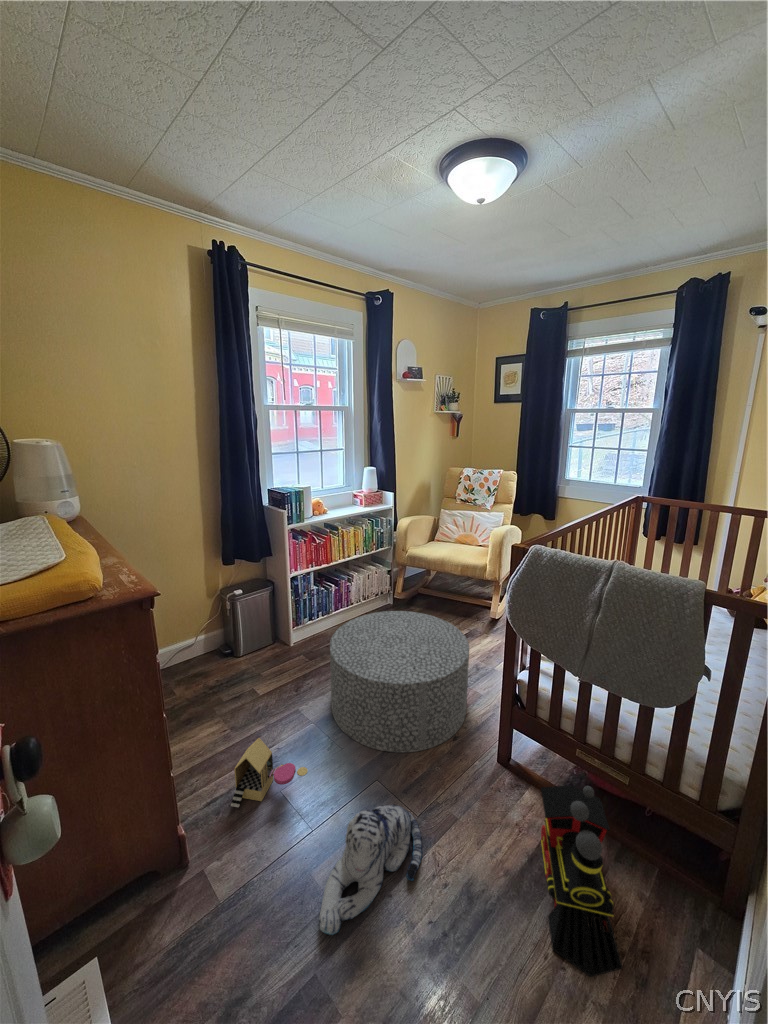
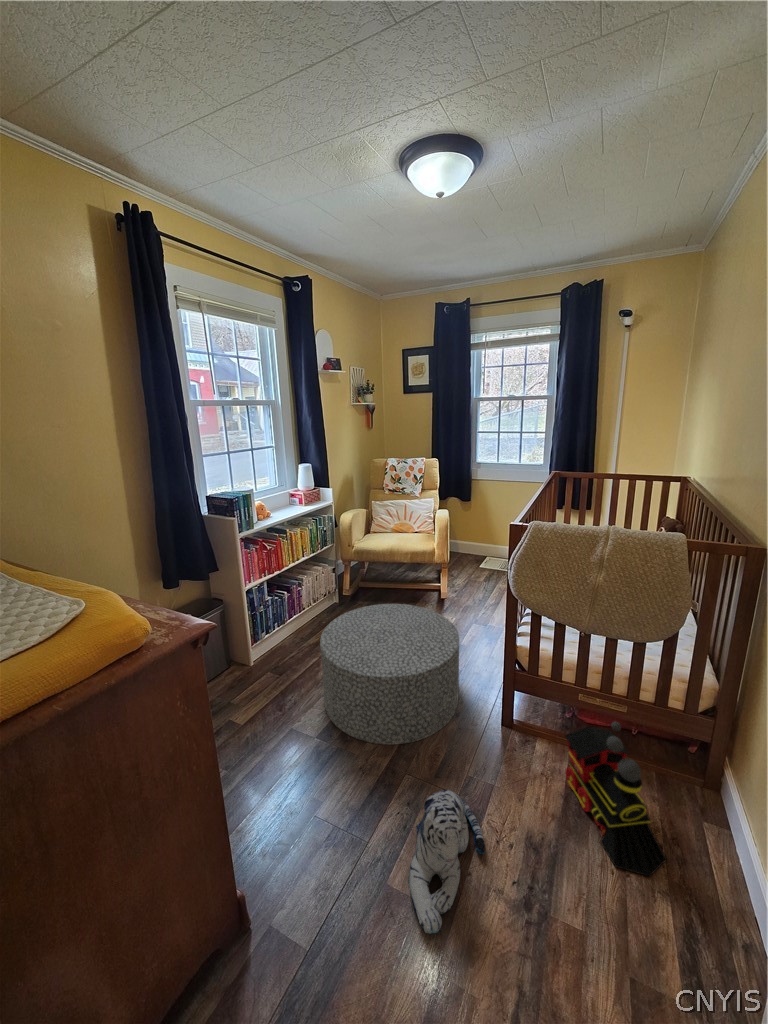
toy house: present [231,738,308,807] -> none [268,765,345,847]

